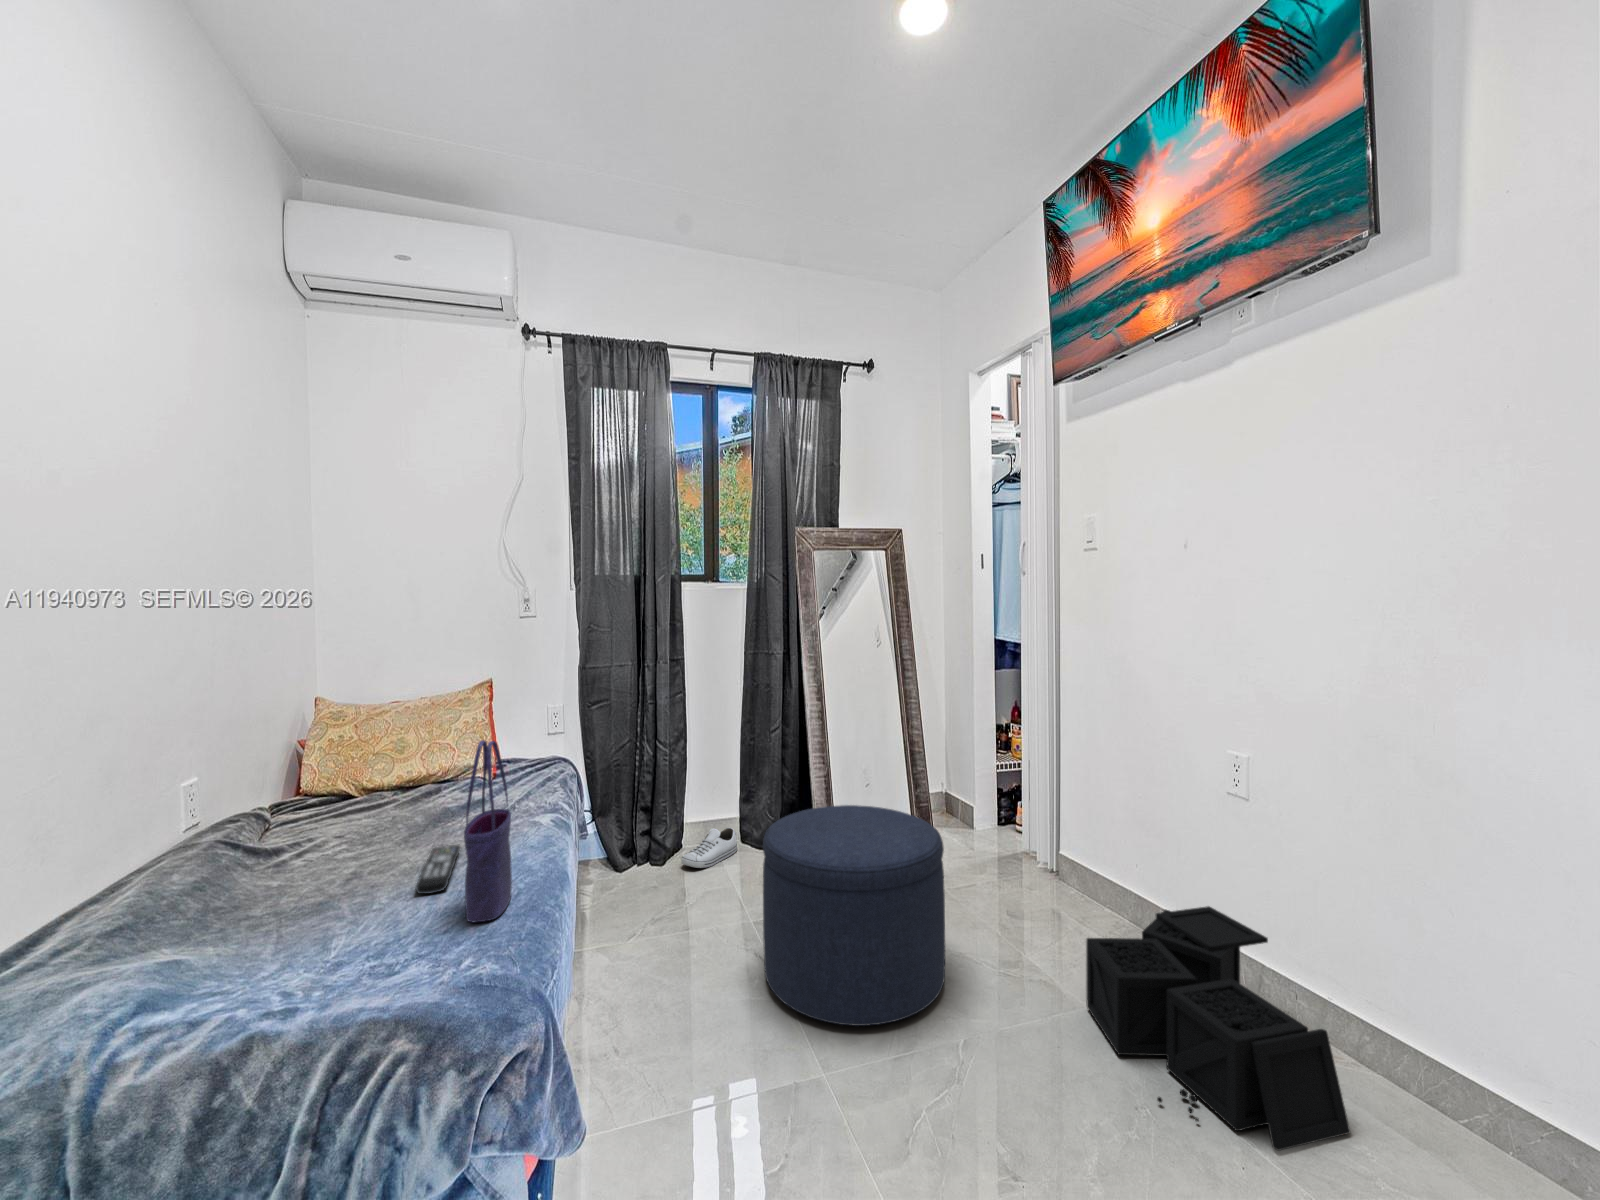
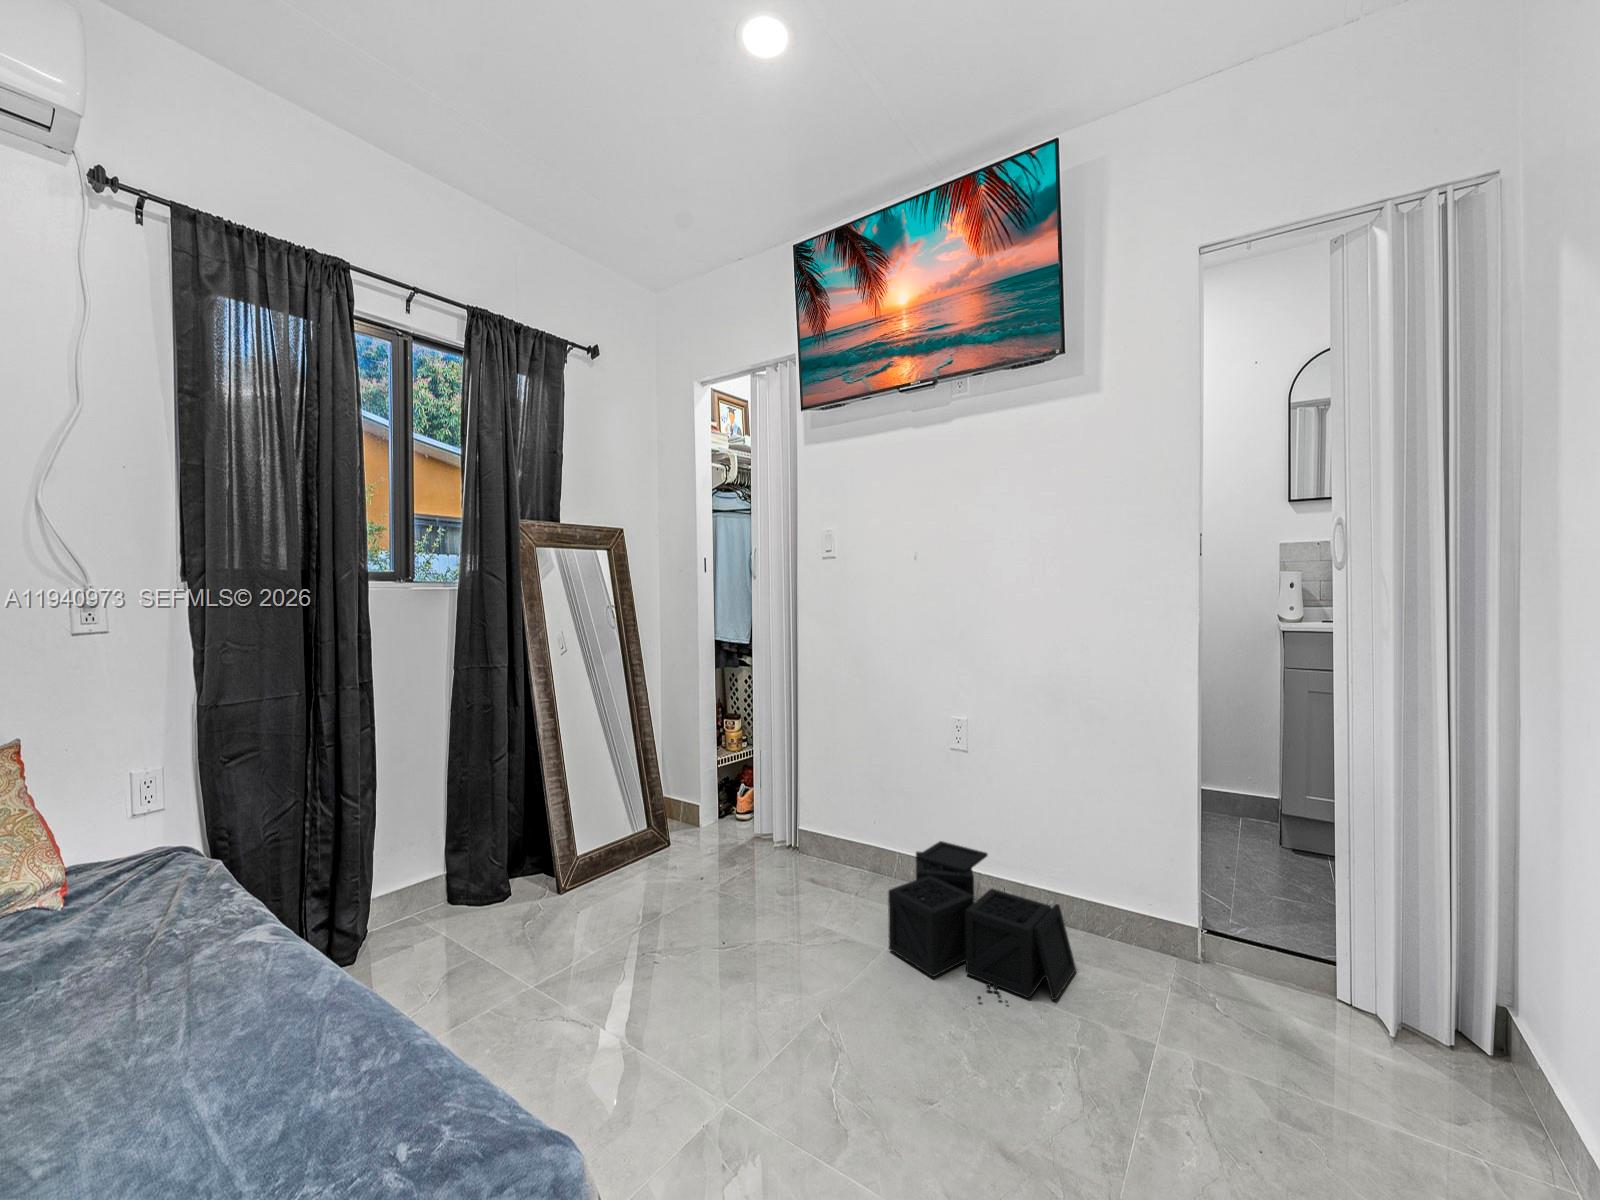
tote bag: present [464,740,512,922] -> none [266,821,350,1126]
ottoman: present [763,805,945,1026] -> none [586,818,782,1060]
shoe: present [681,828,737,868] -> none [385,887,453,950]
remote control: present [416,845,460,894] -> none [62,1022,179,1130]

